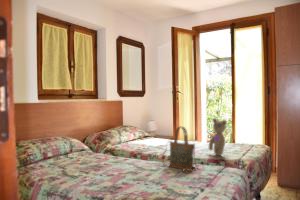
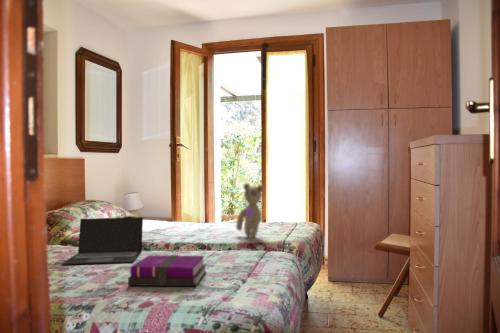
handbag: present [162,127,195,172] -> none [171,194,226,261]
laptop: none [99,139,146,169] -> present [62,217,143,265]
notebook: none [128,166,179,191] -> present [128,255,206,286]

